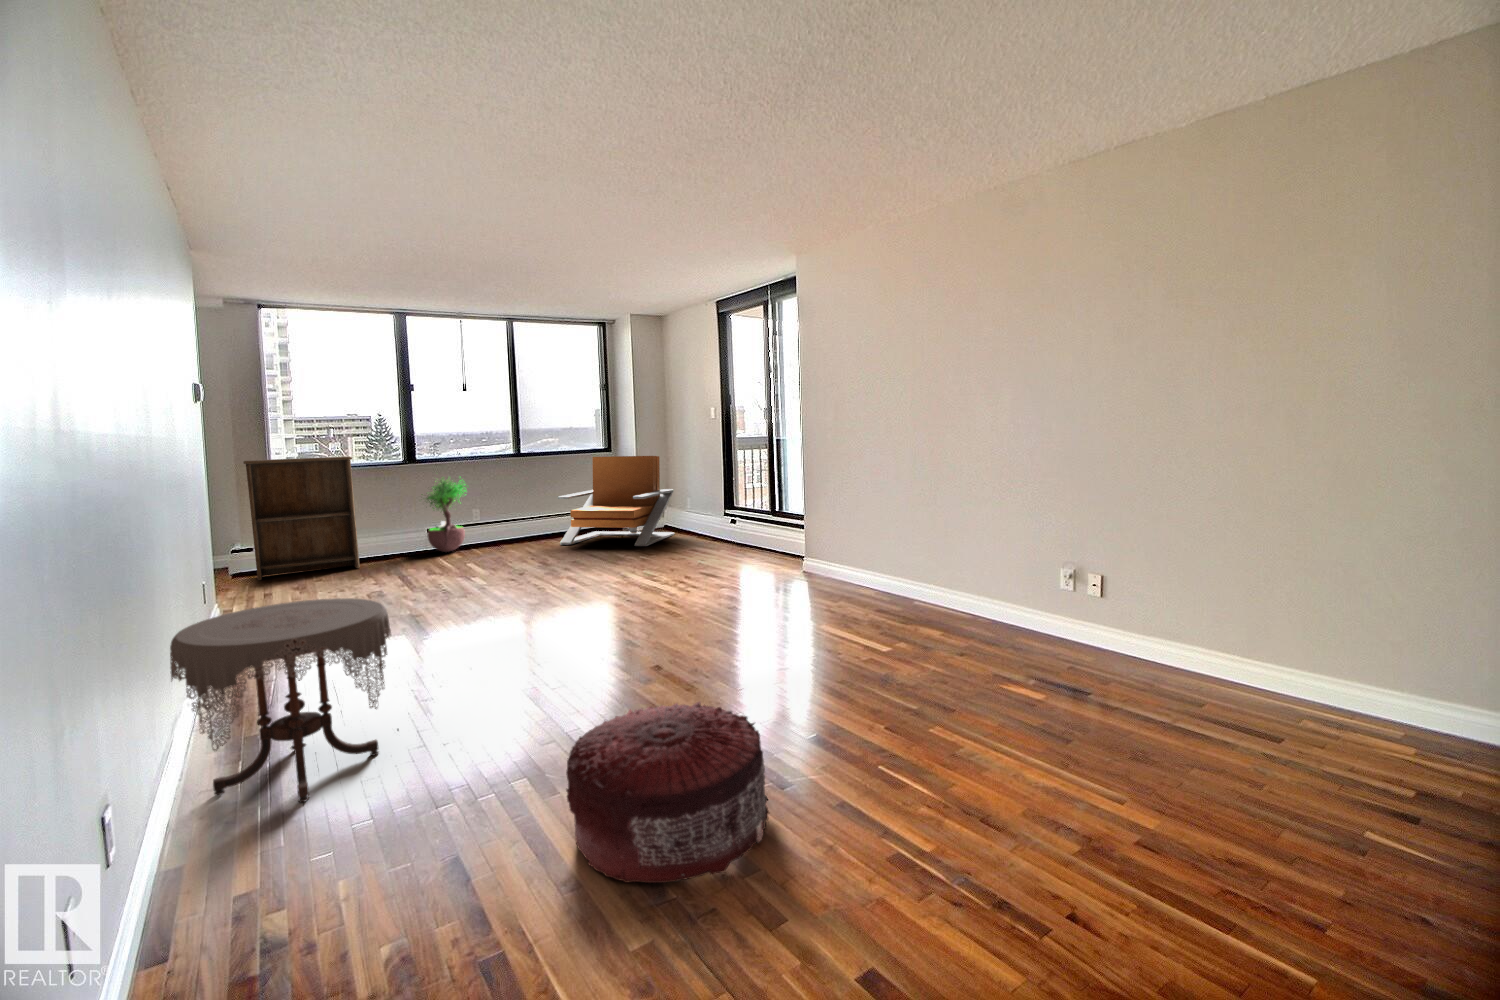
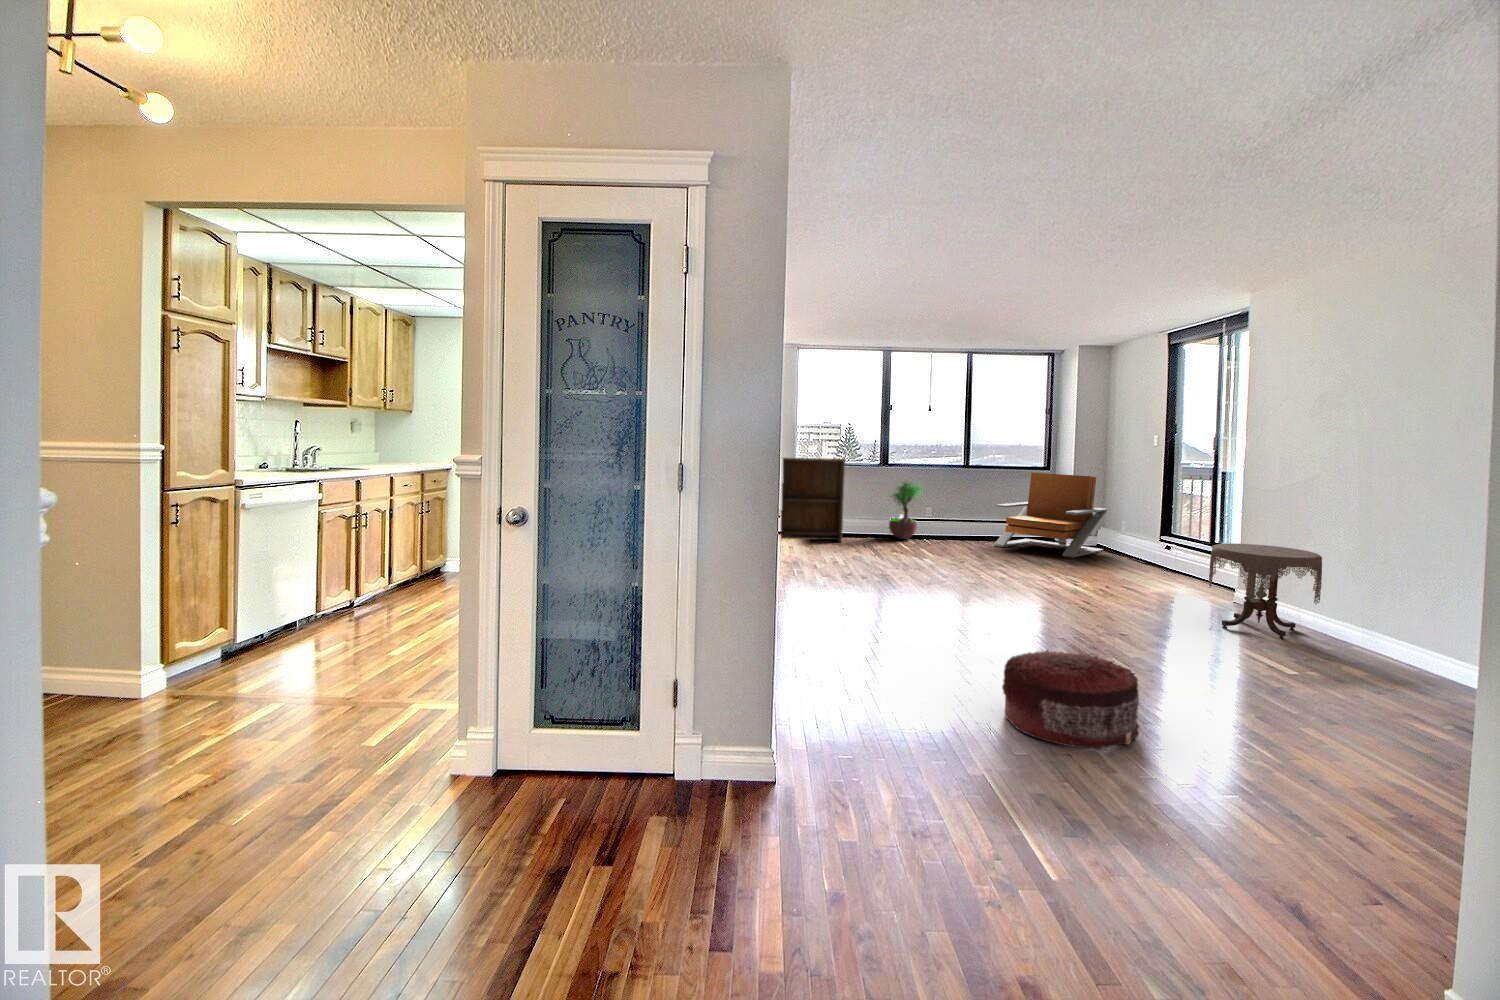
side table: present [170,598,391,802] -> present [1209,543,1322,639]

